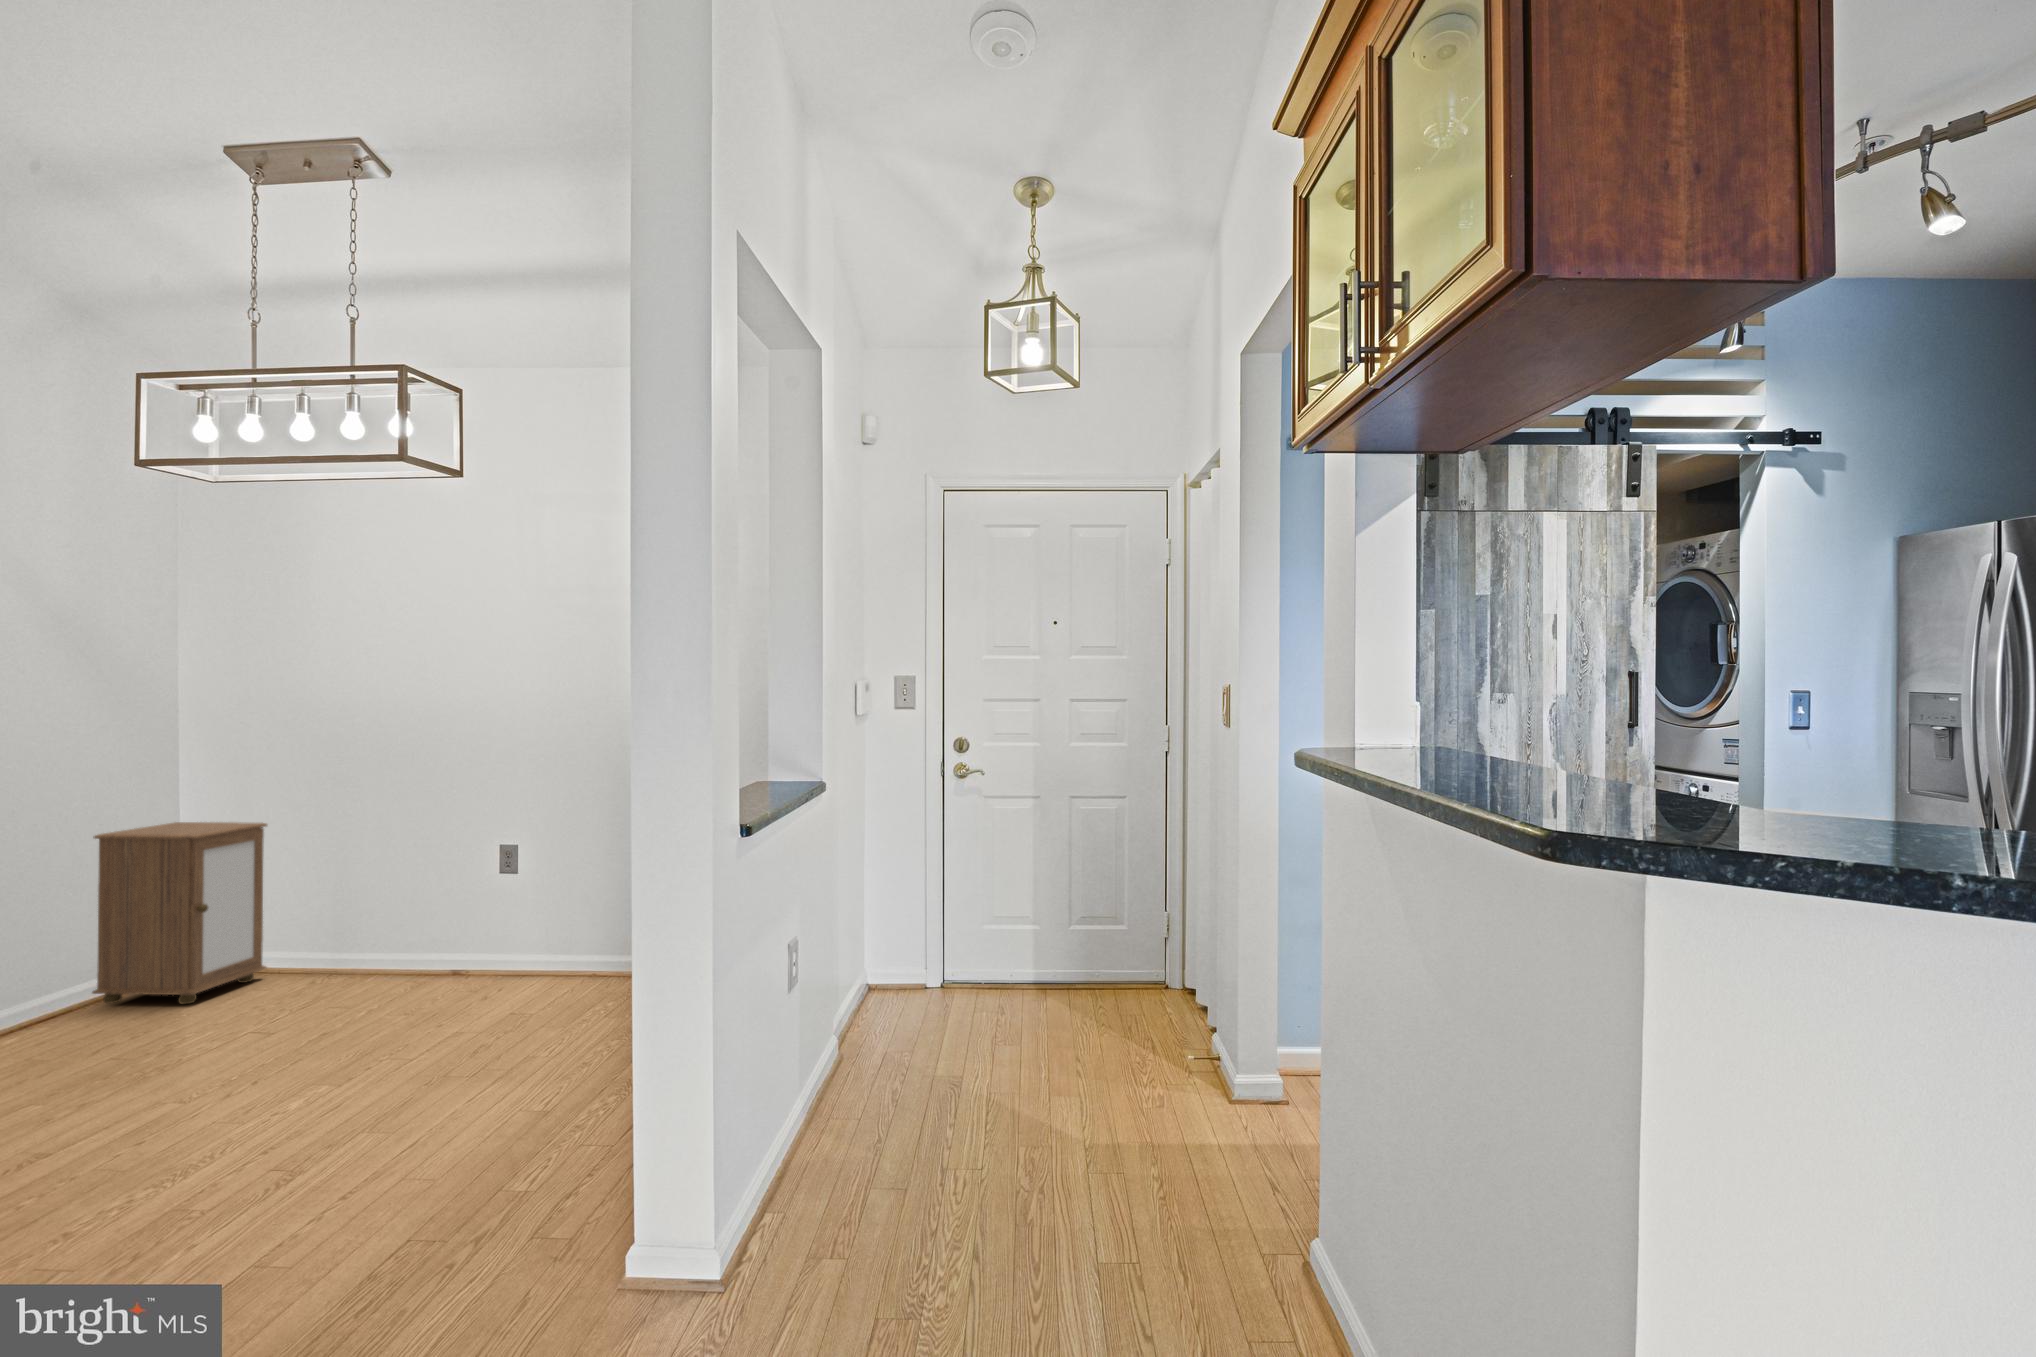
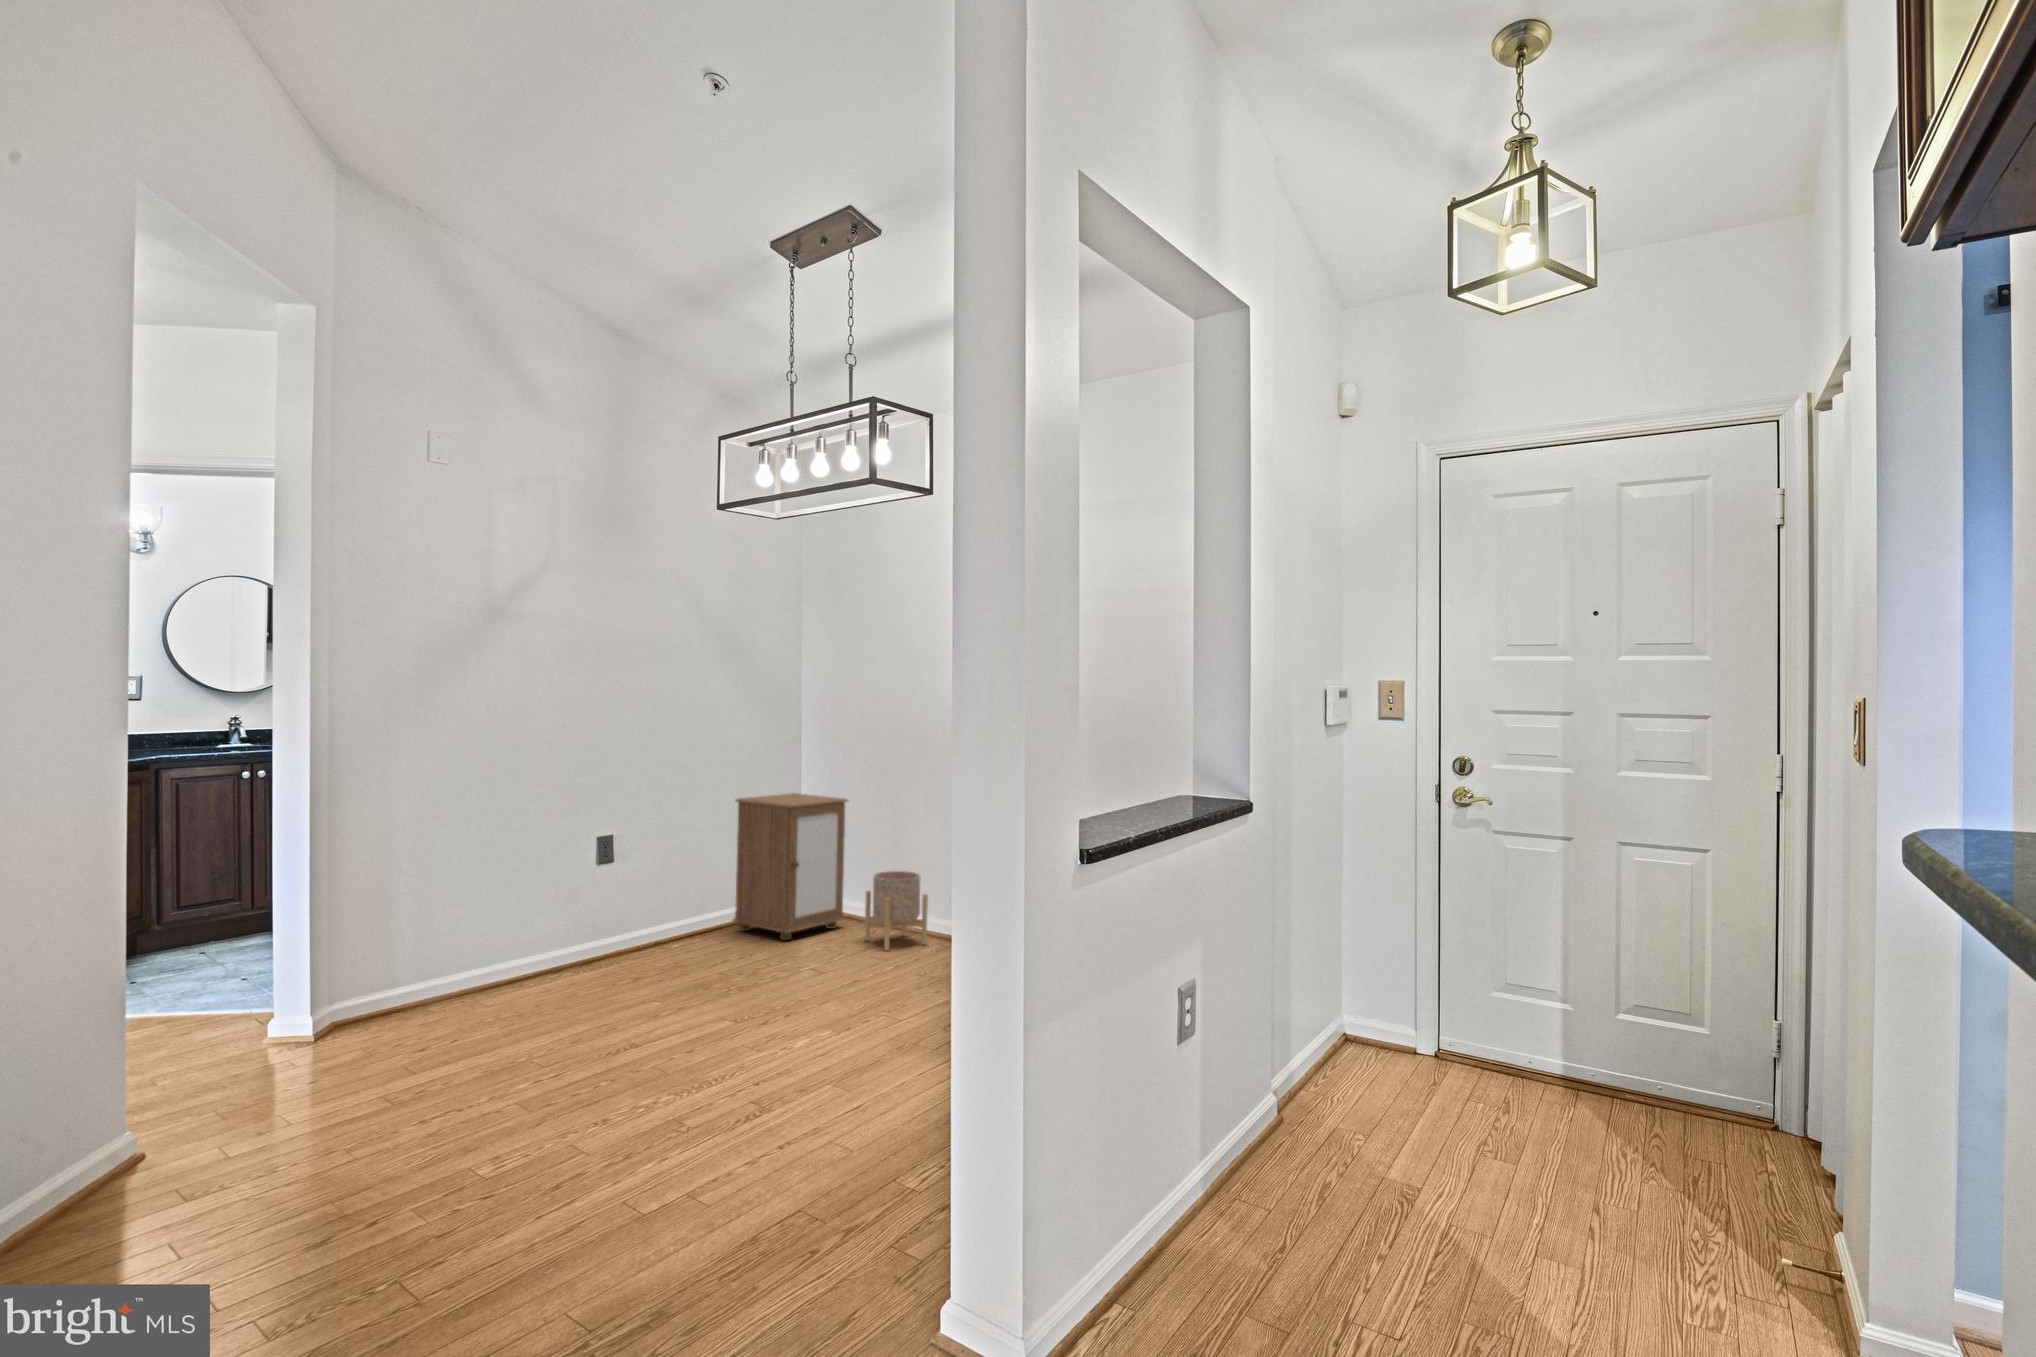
planter: none [305,900,392,994] -> present [865,871,928,951]

